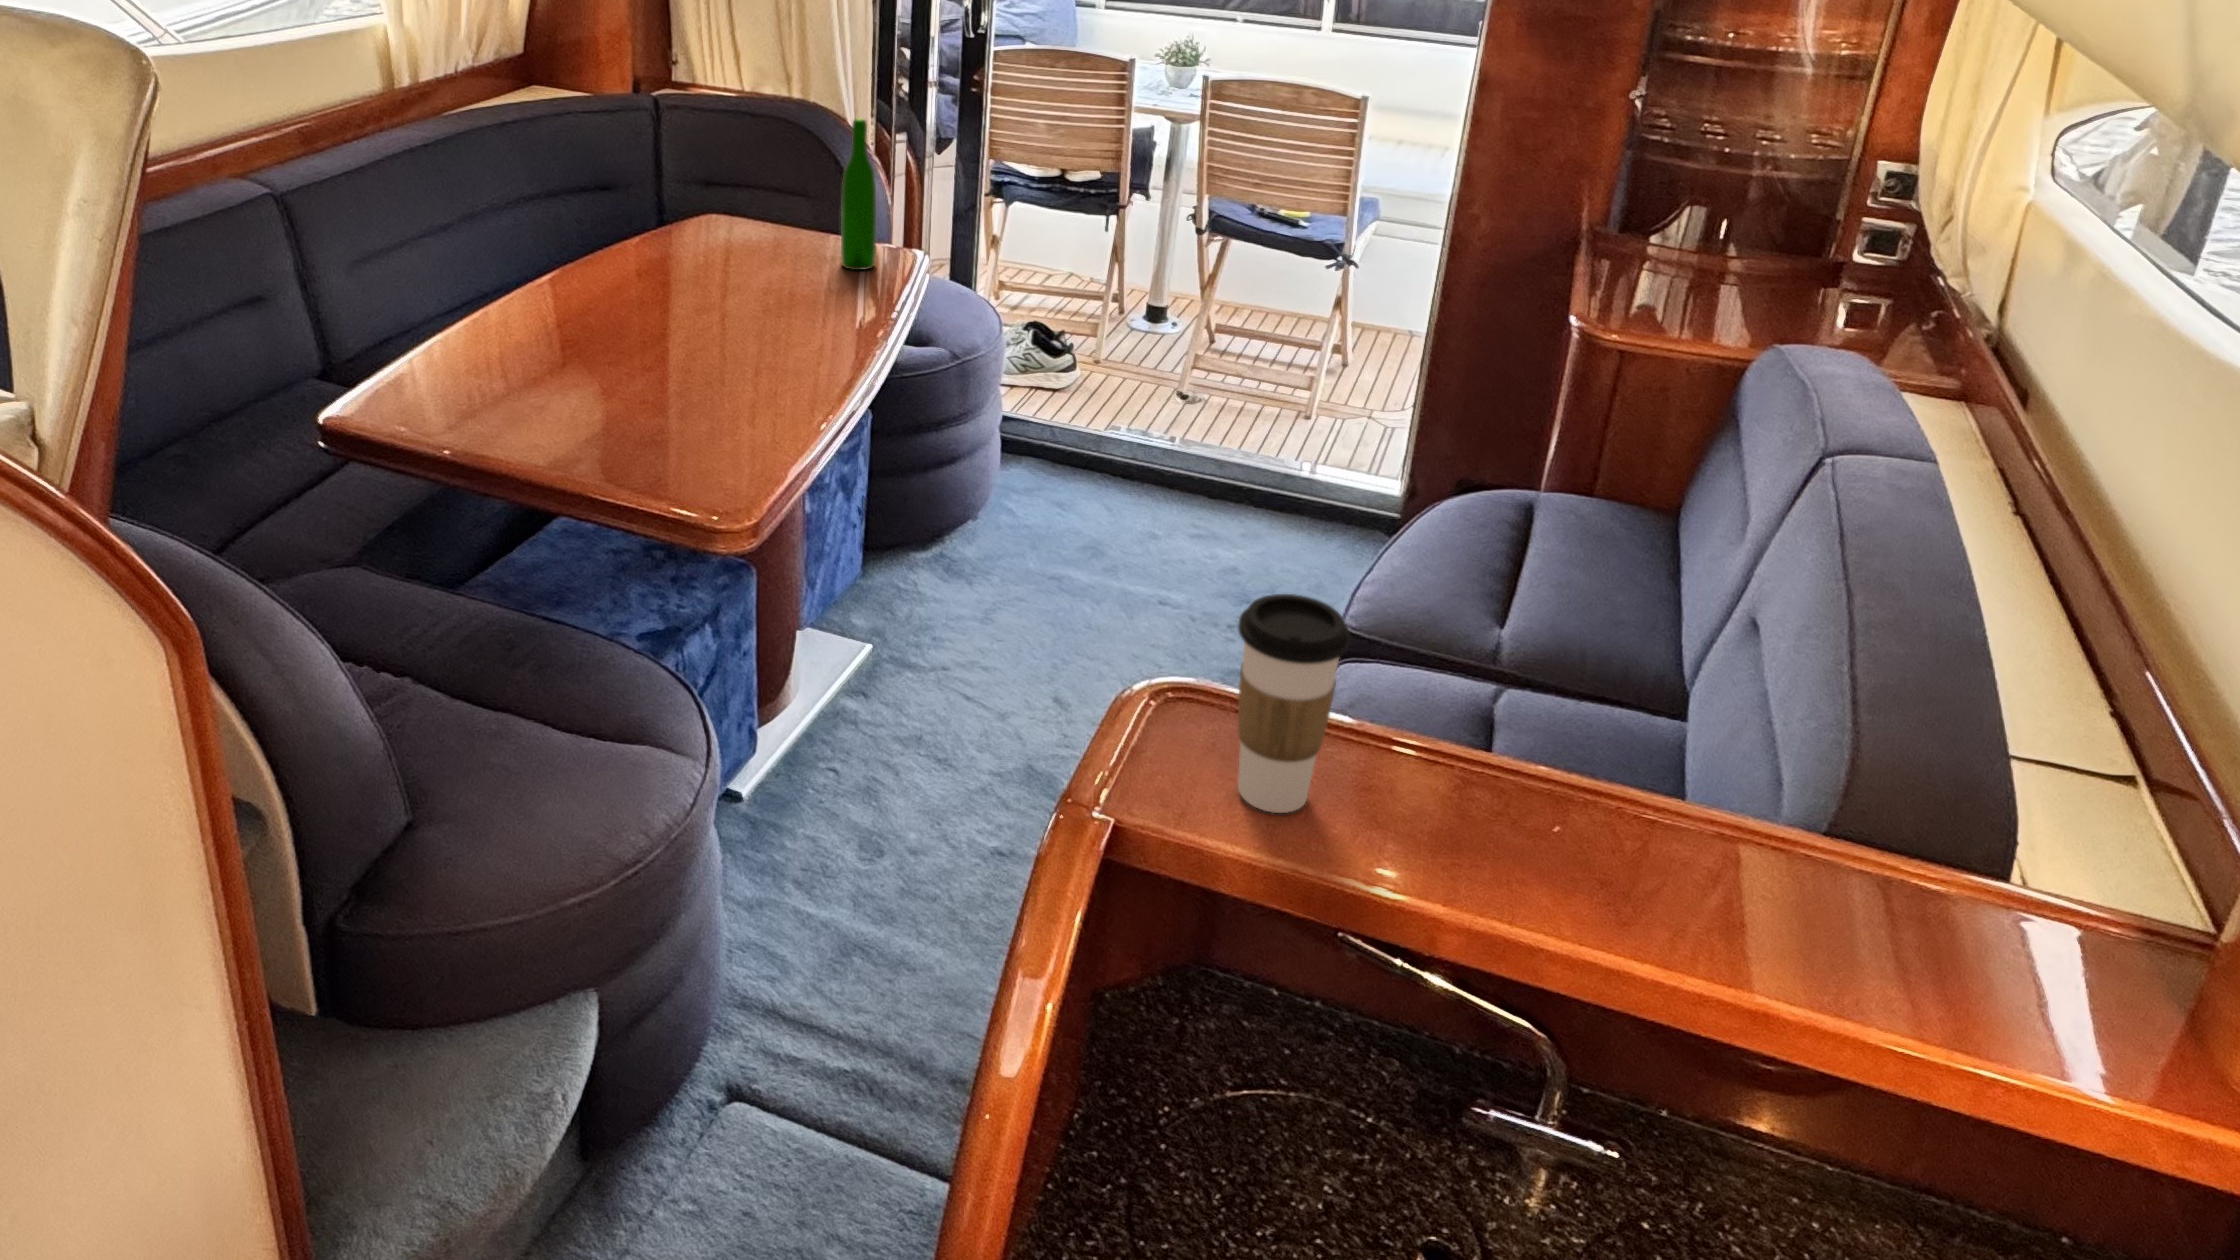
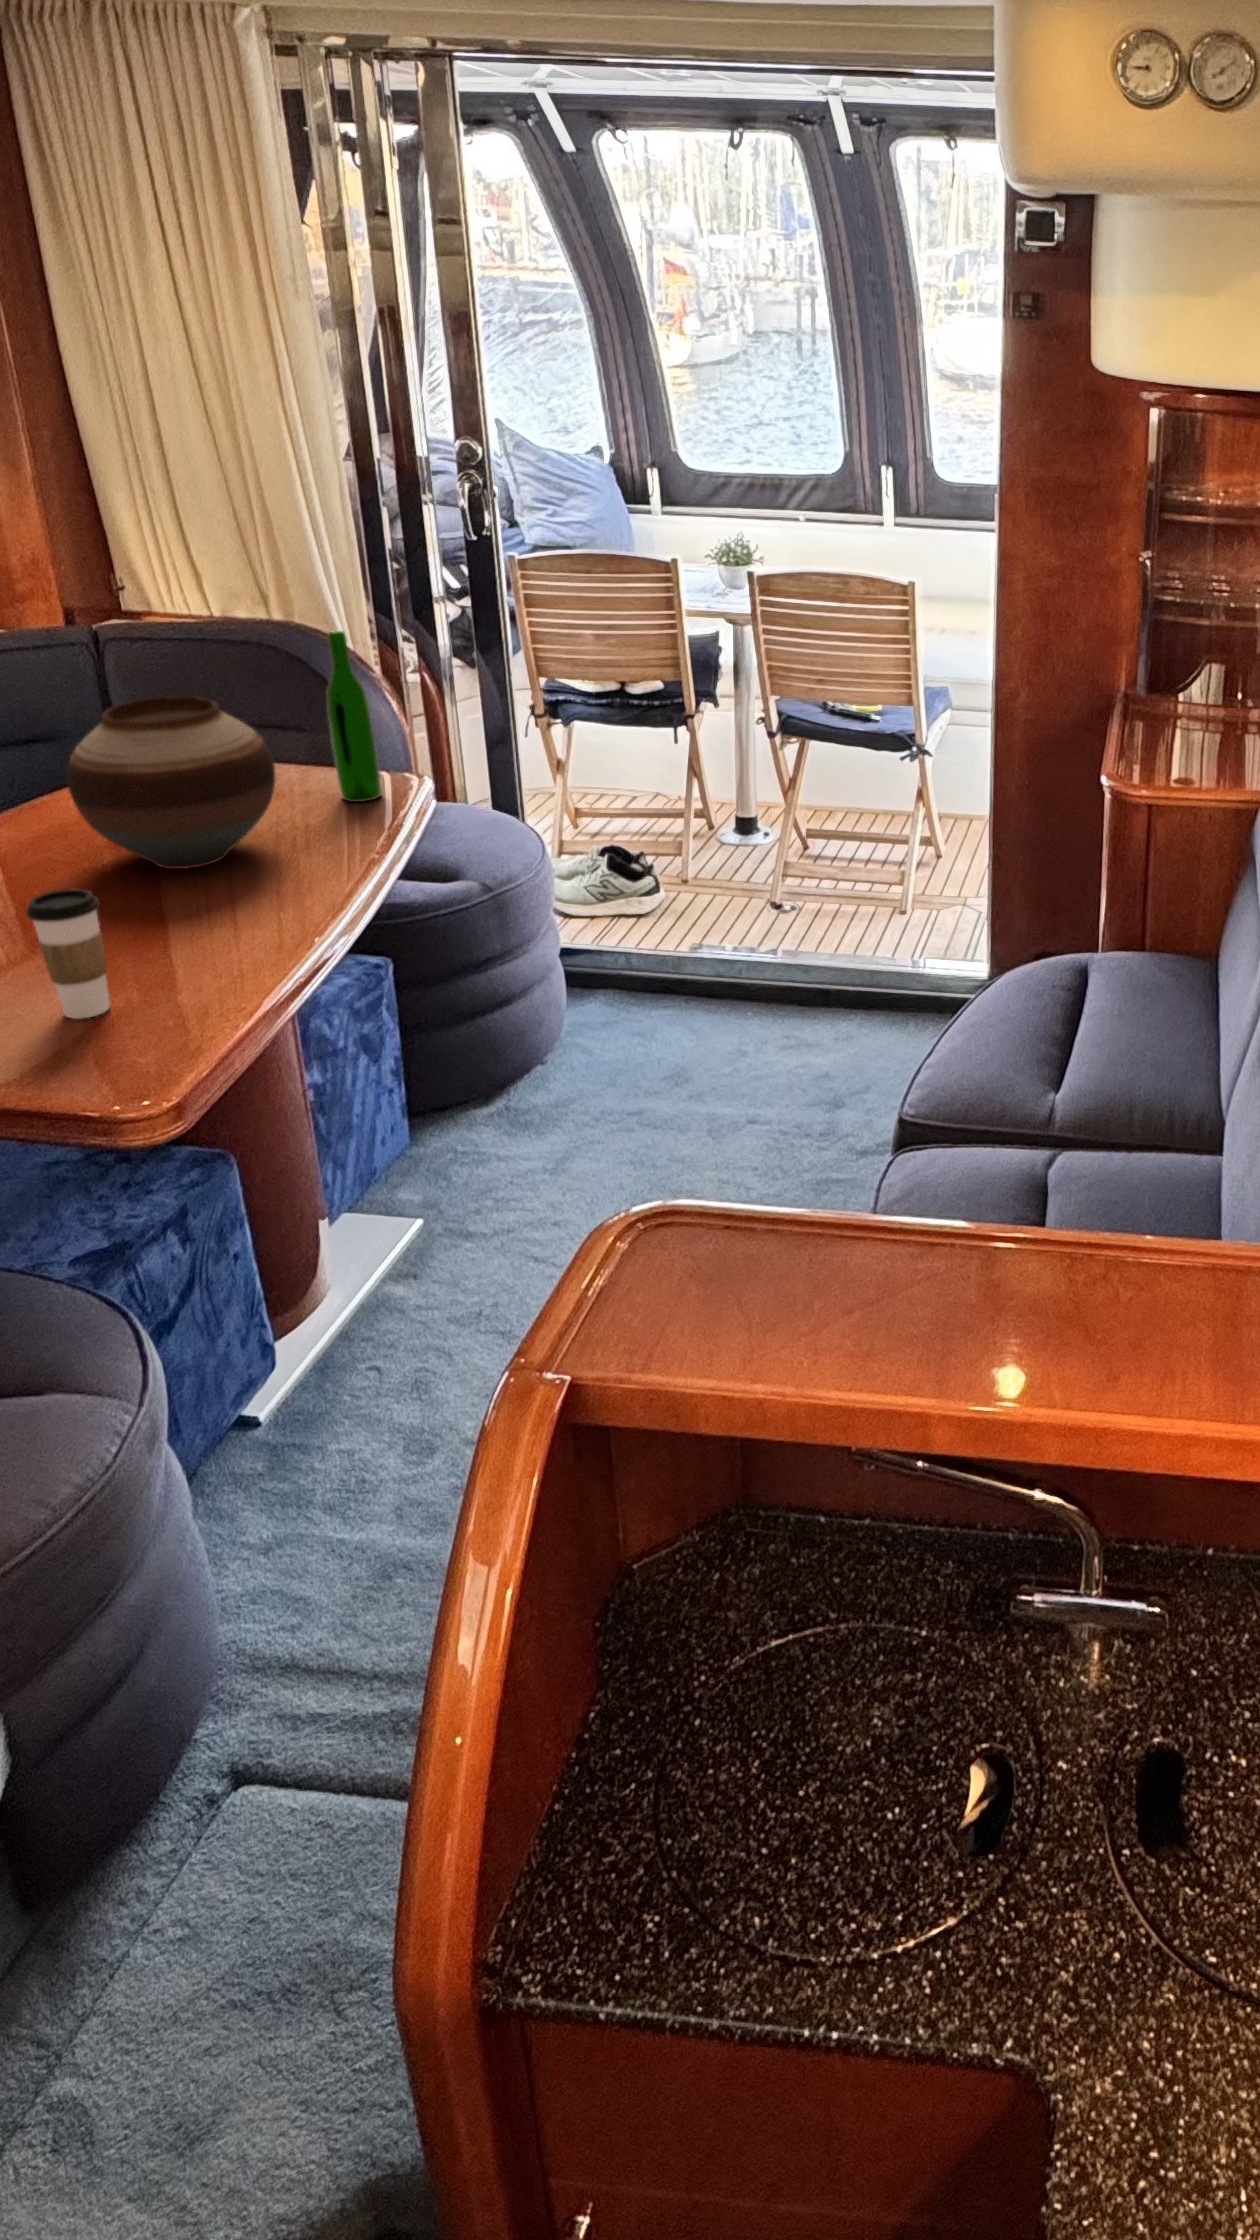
vase: none [644,168,801,315] -> present [67,696,276,869]
coffee cup: present [1238,594,1350,813] -> present [26,888,110,1019]

